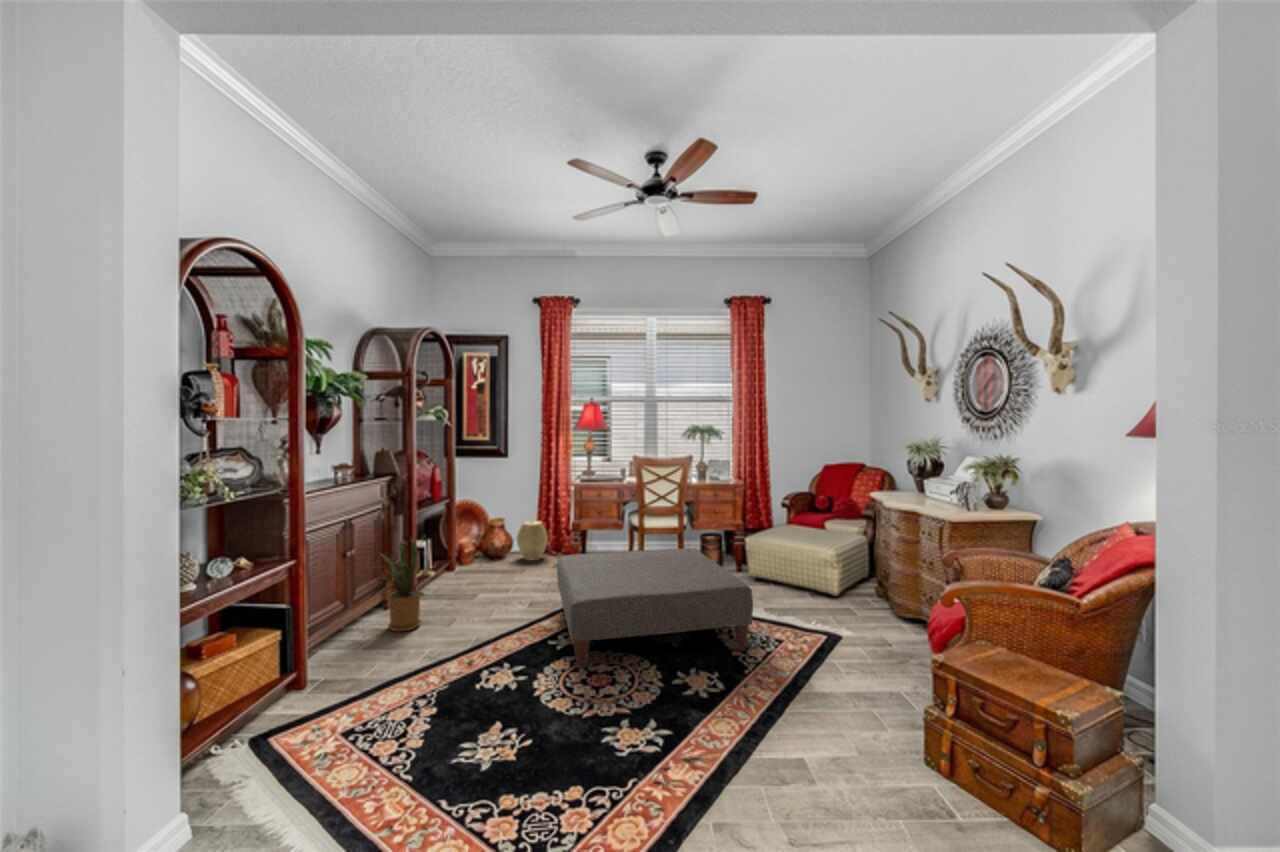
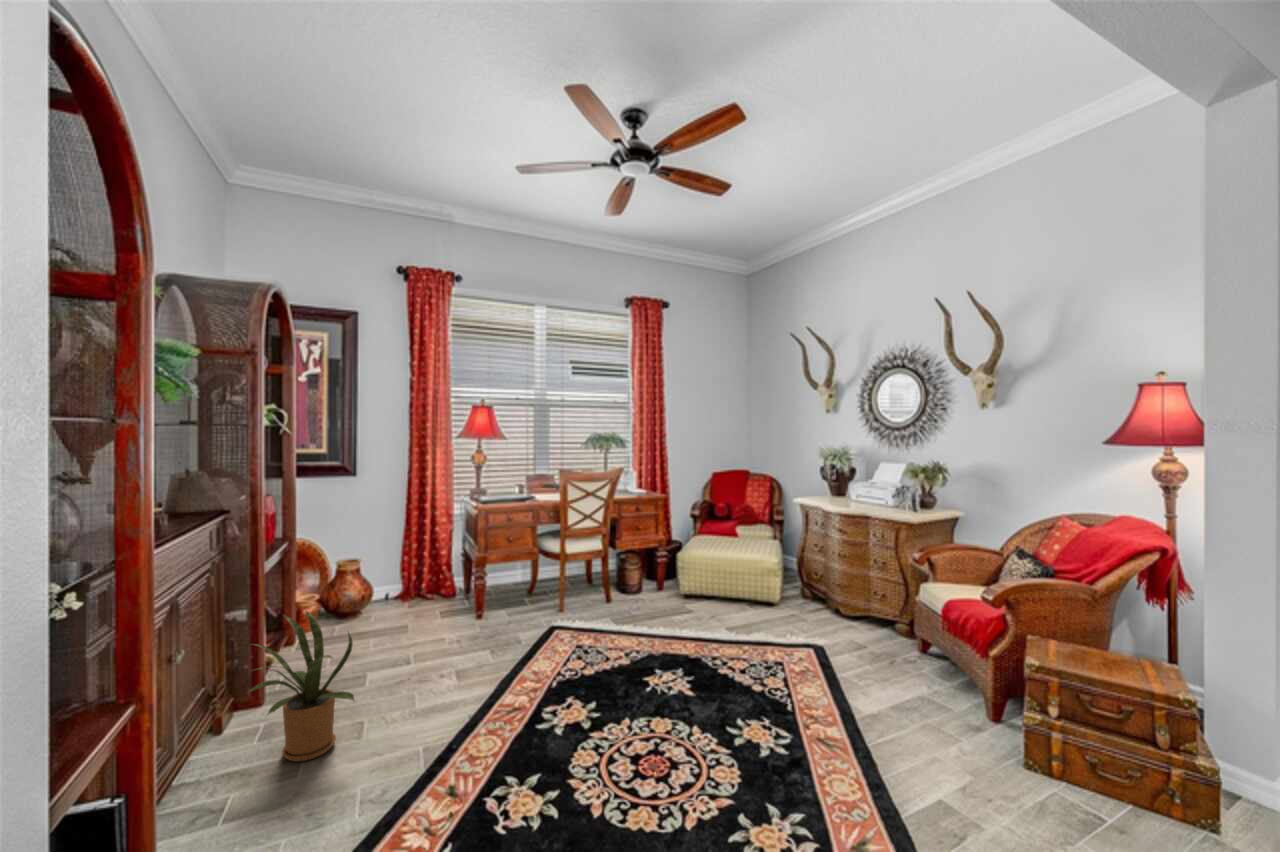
woven basket: present [517,521,548,561] -> none [383,558,426,611]
ottoman: present [557,548,753,668] -> none [509,573,773,752]

